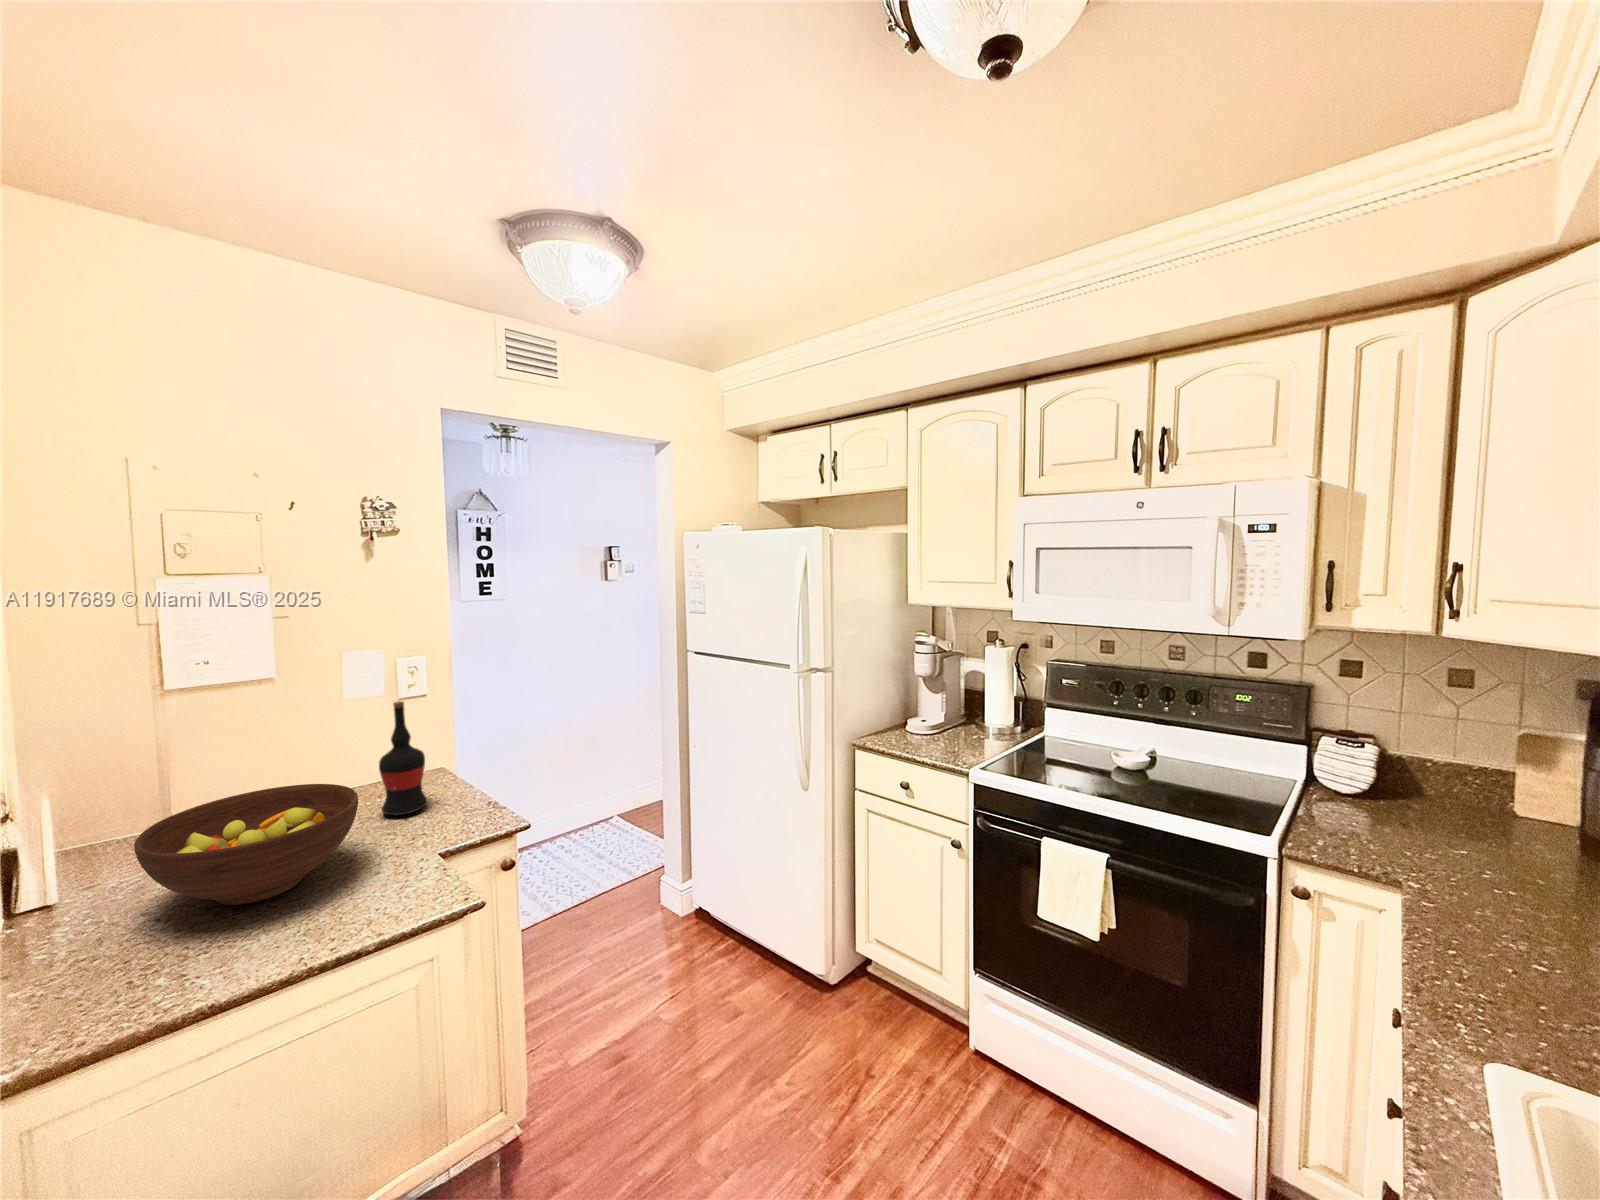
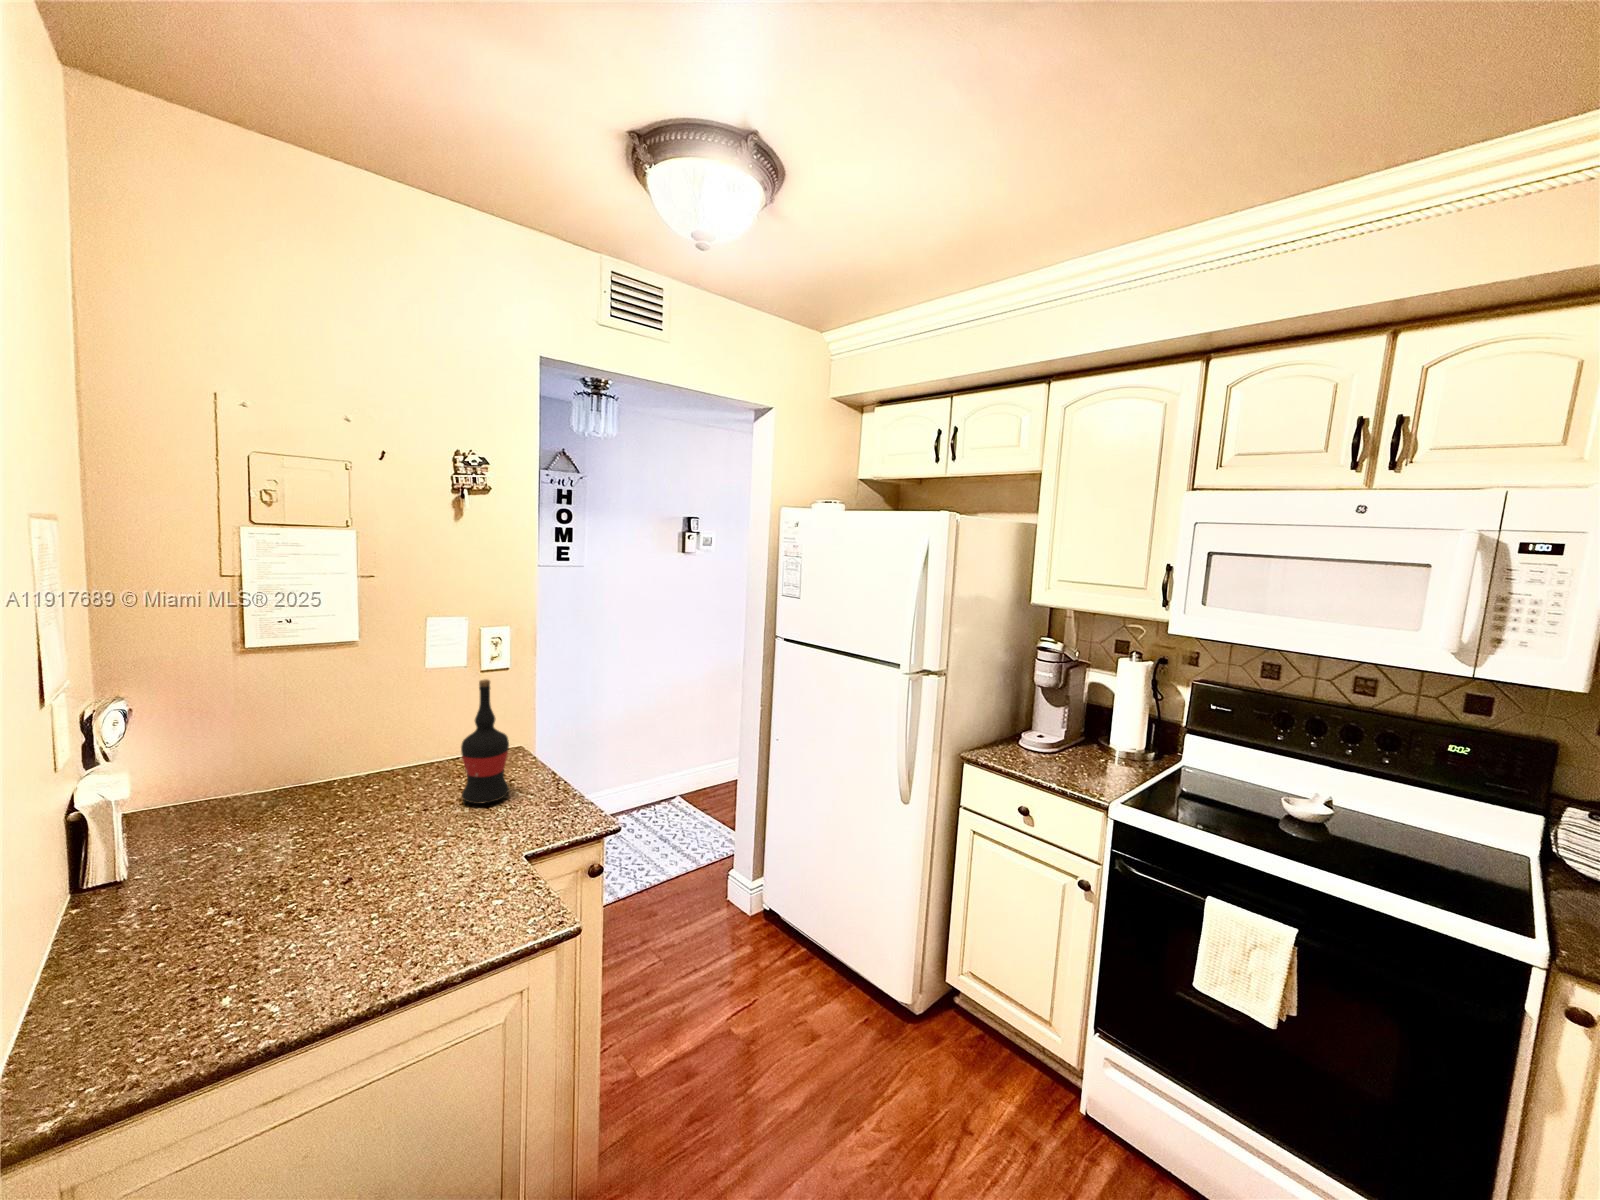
fruit bowl: present [134,784,358,905] -> none [206,768,442,904]

